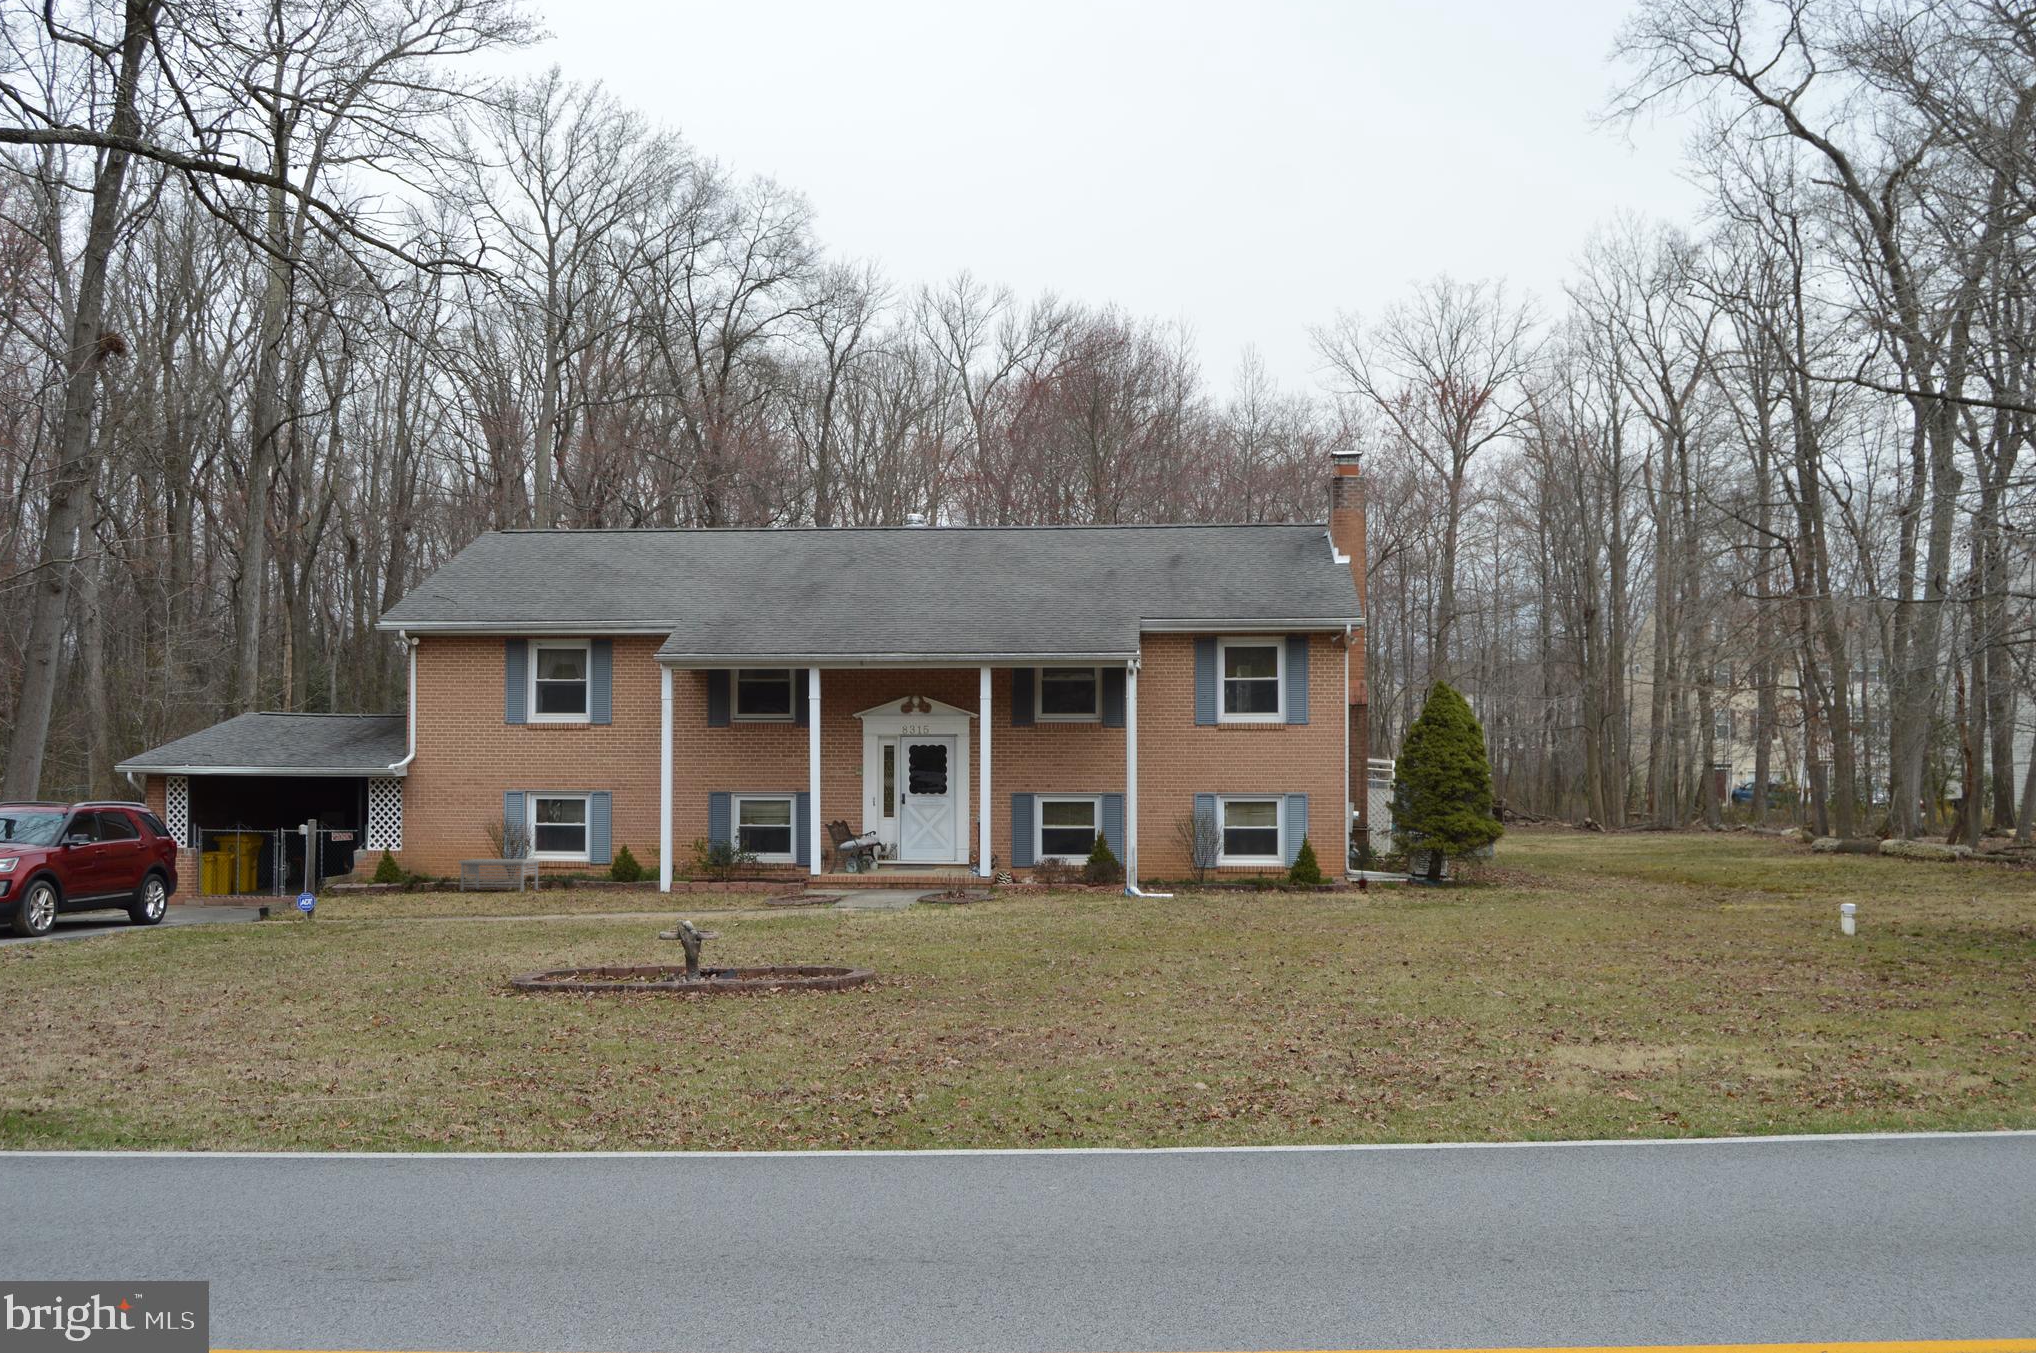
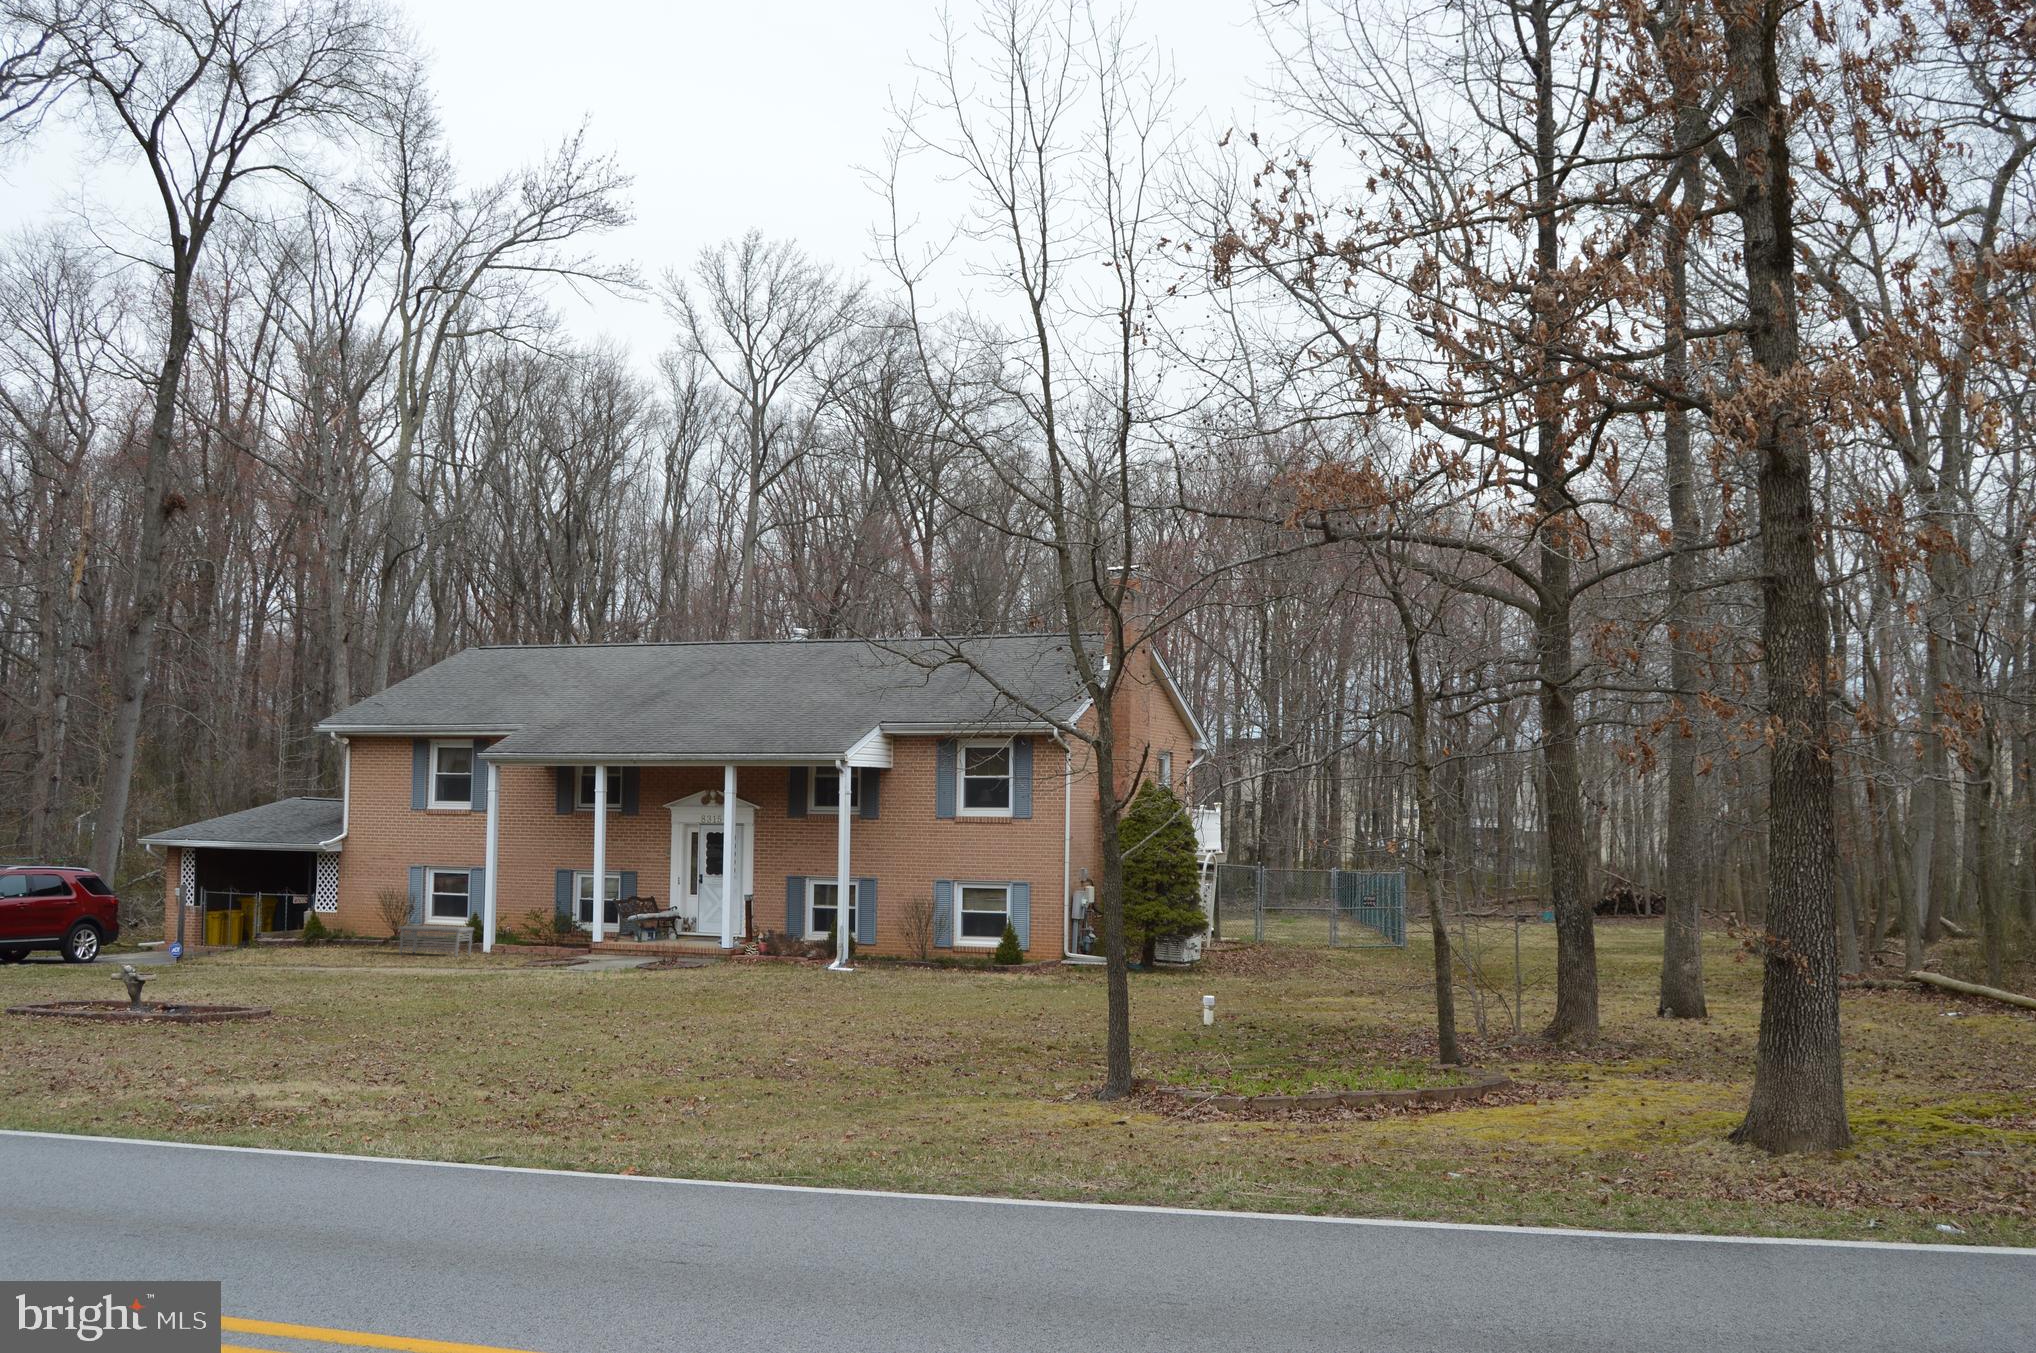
potted tree: present [1348,837,1371,888] -> none [1186,932,1209,977]

